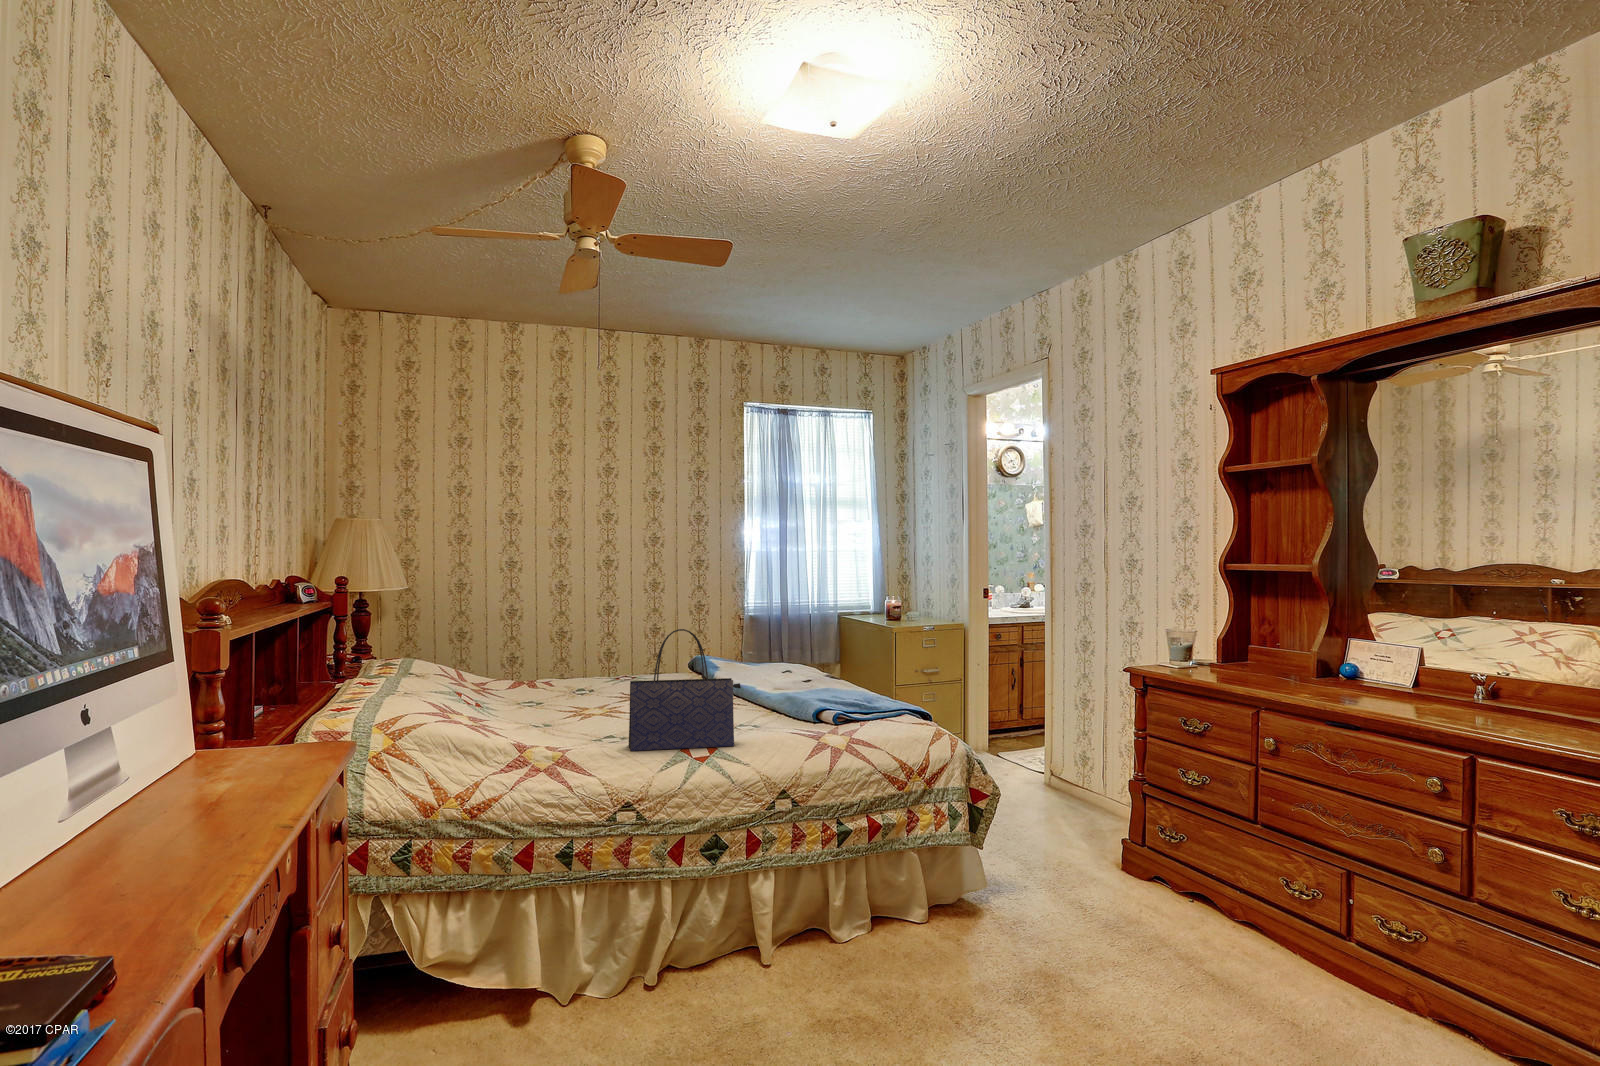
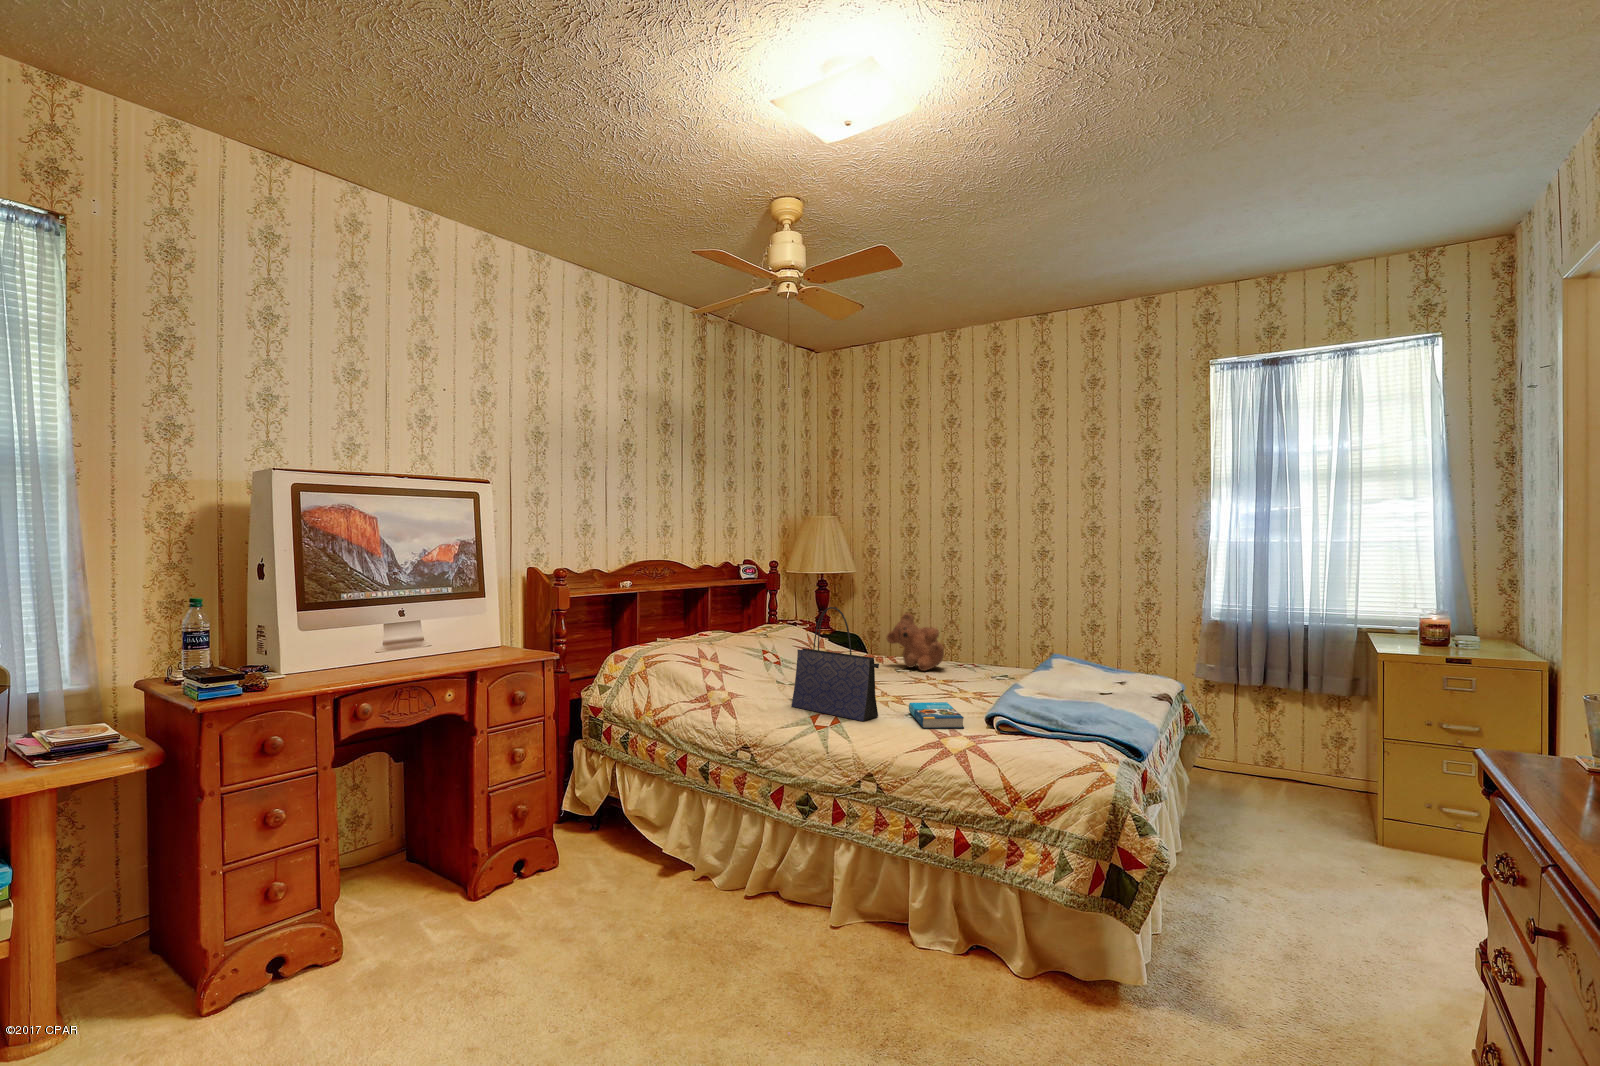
teddy bear: none [549,633,622,697] -> present [887,613,944,671]
book: none [734,715,809,739] -> present [909,702,964,728]

